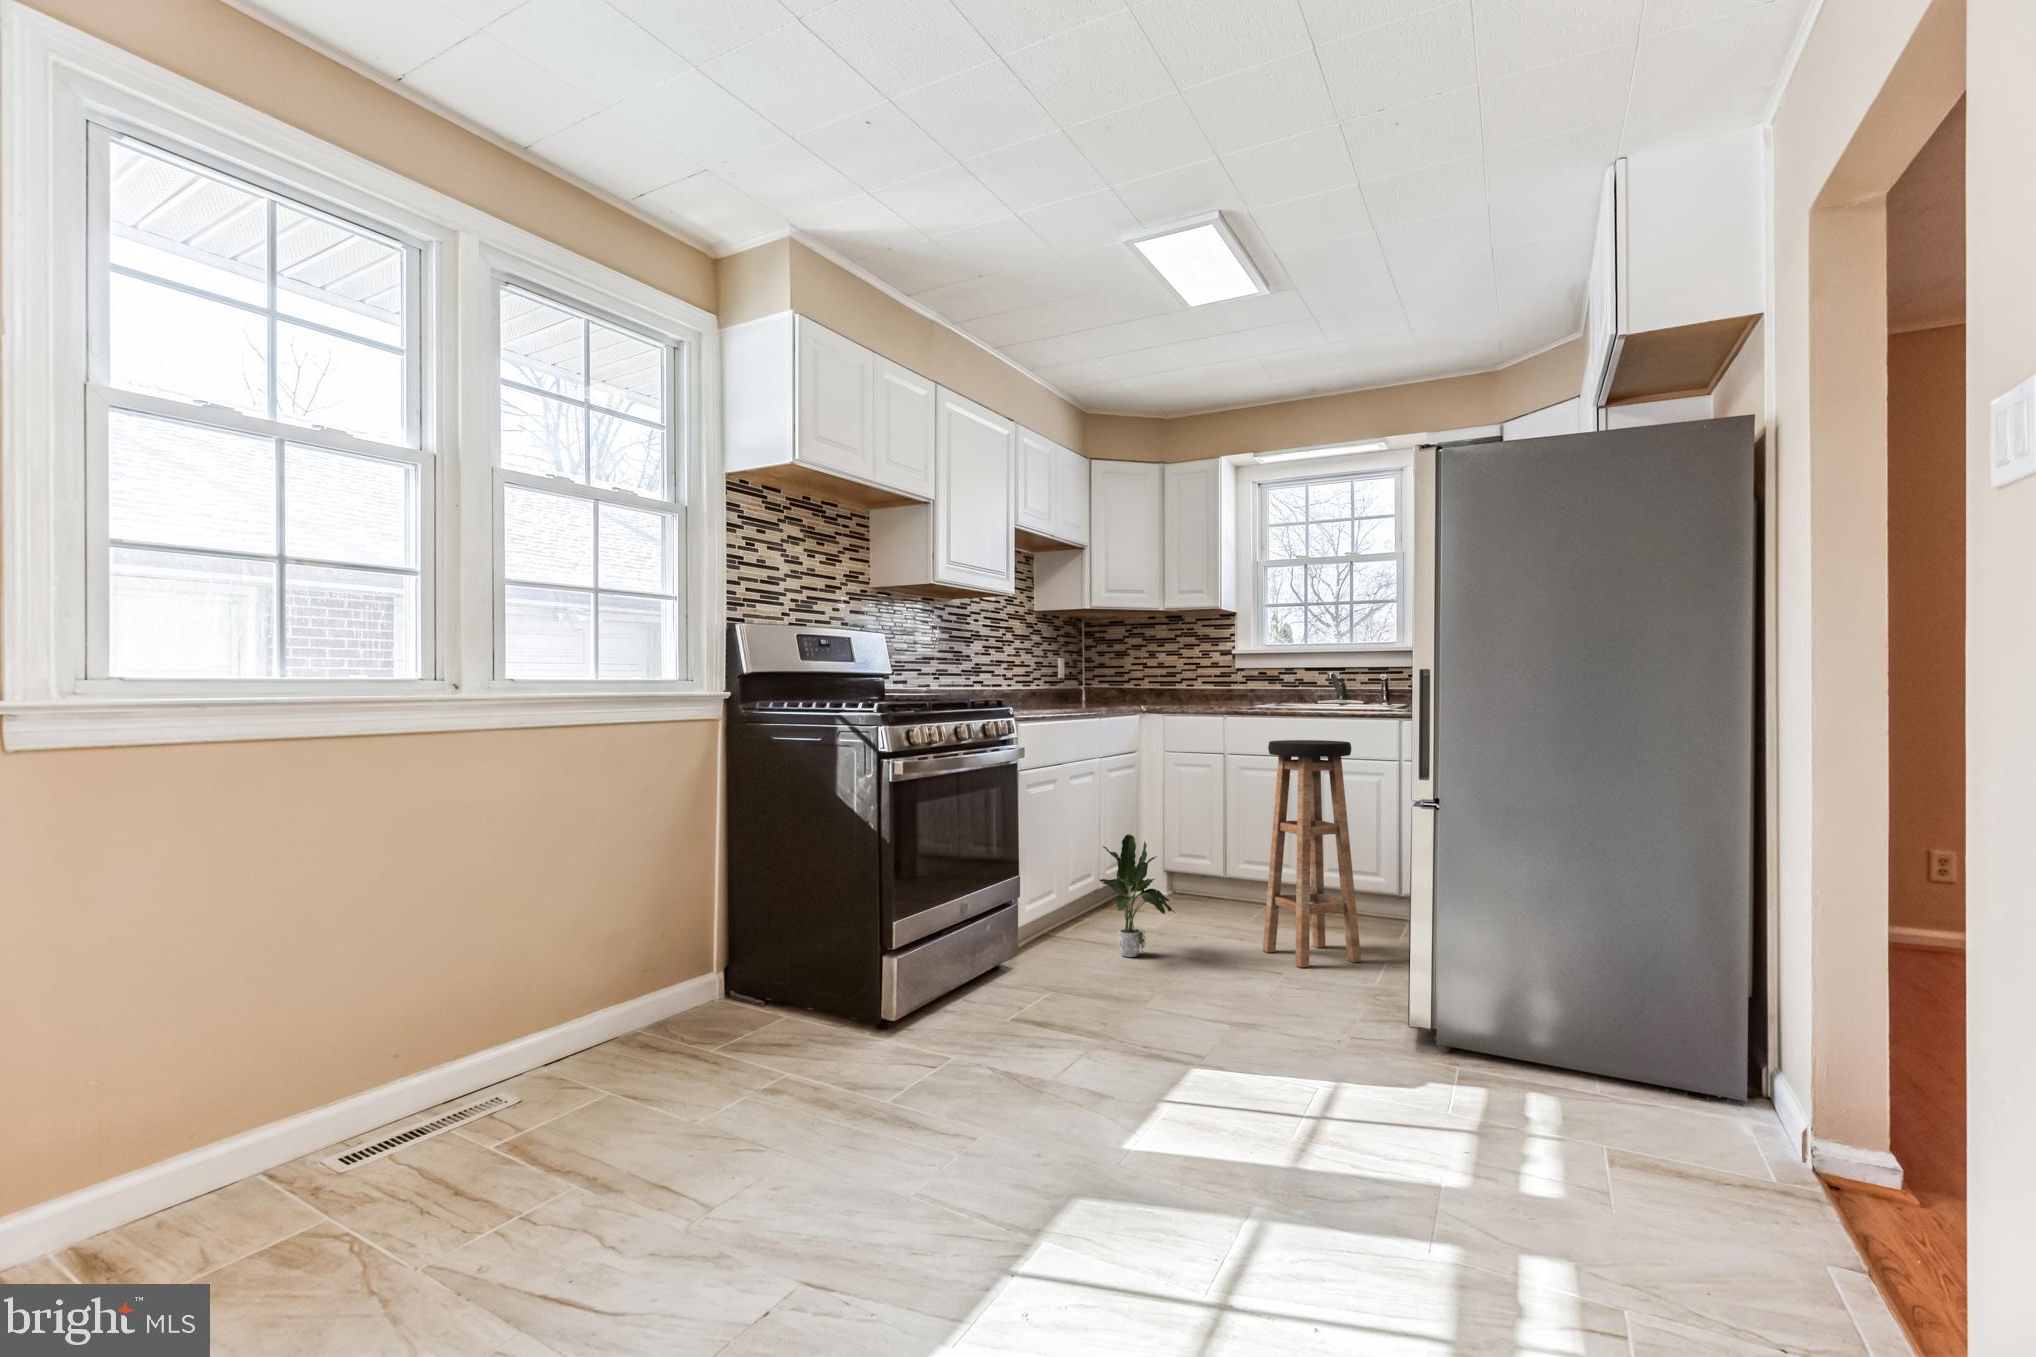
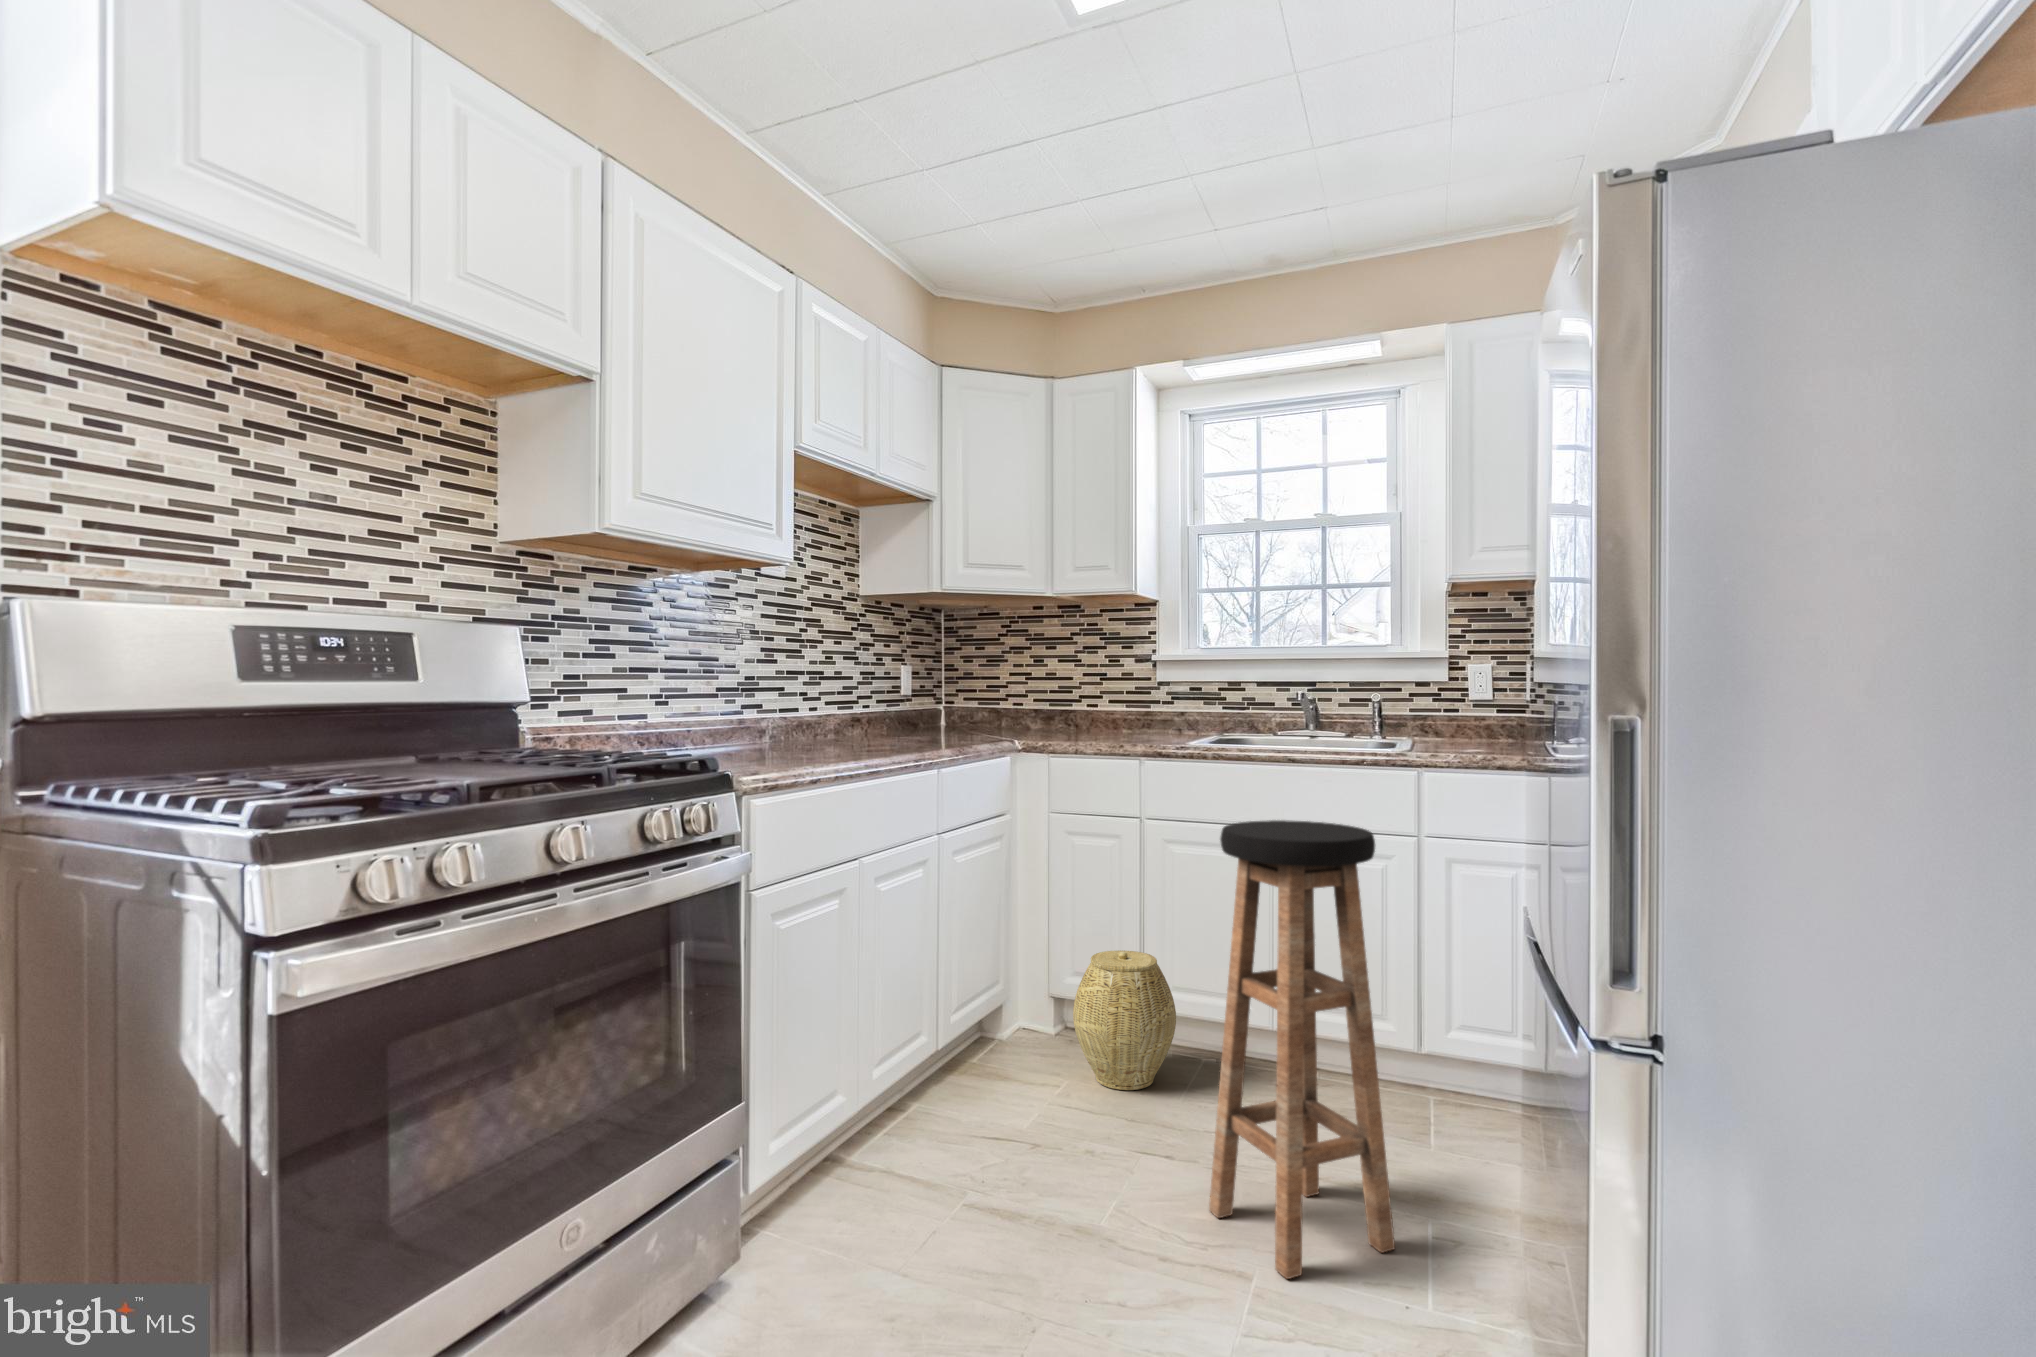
woven basket: none [1183,833,1247,915] -> present [1073,950,1176,1090]
potted plant: present [1100,834,1175,957] -> none [898,1003,1048,1245]

